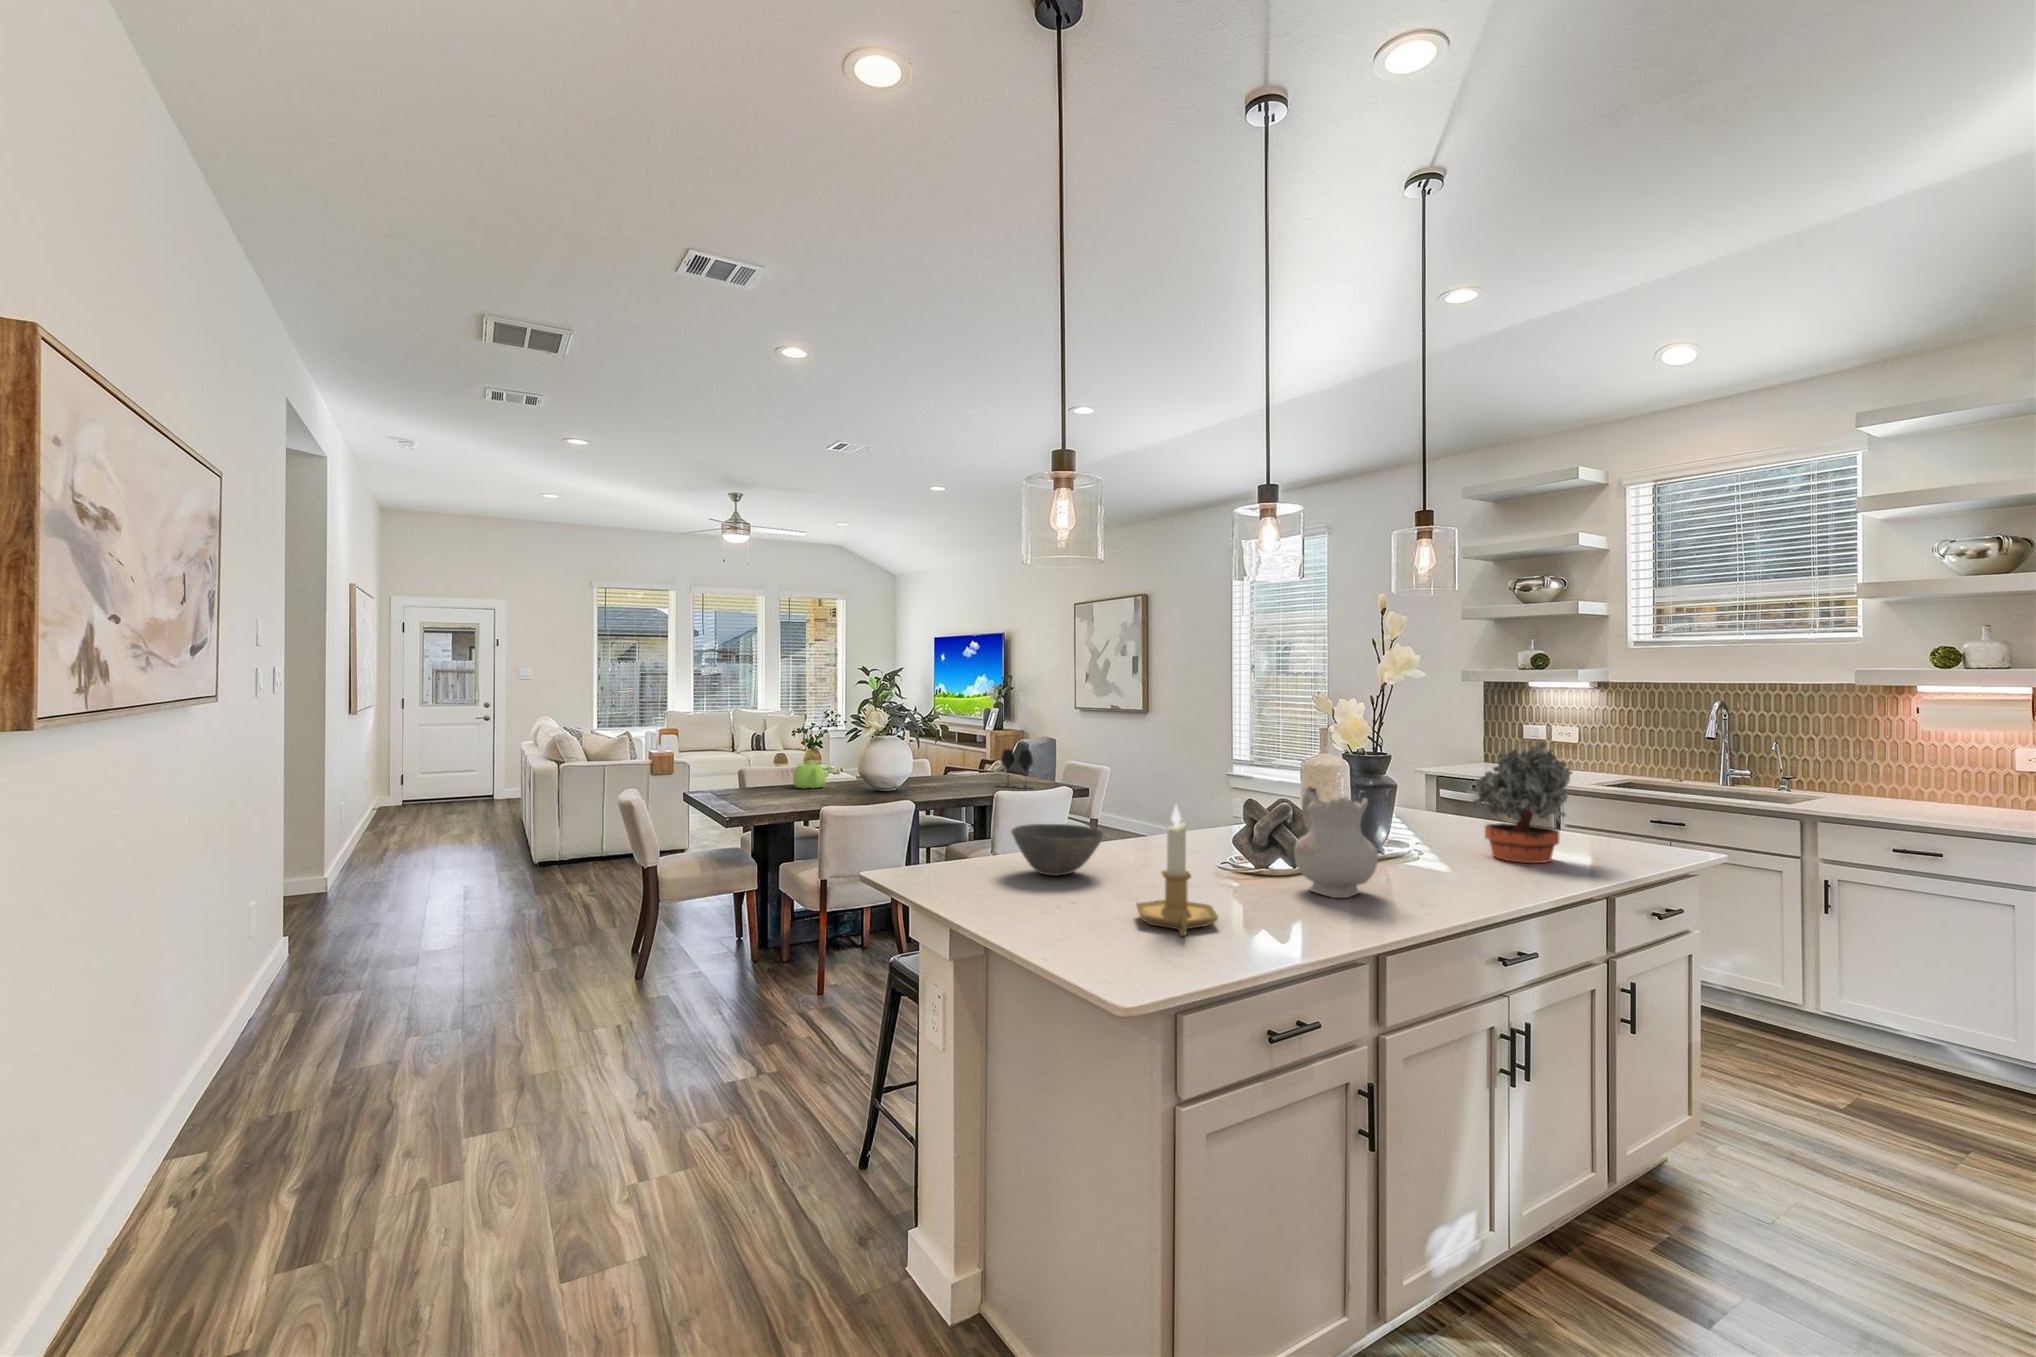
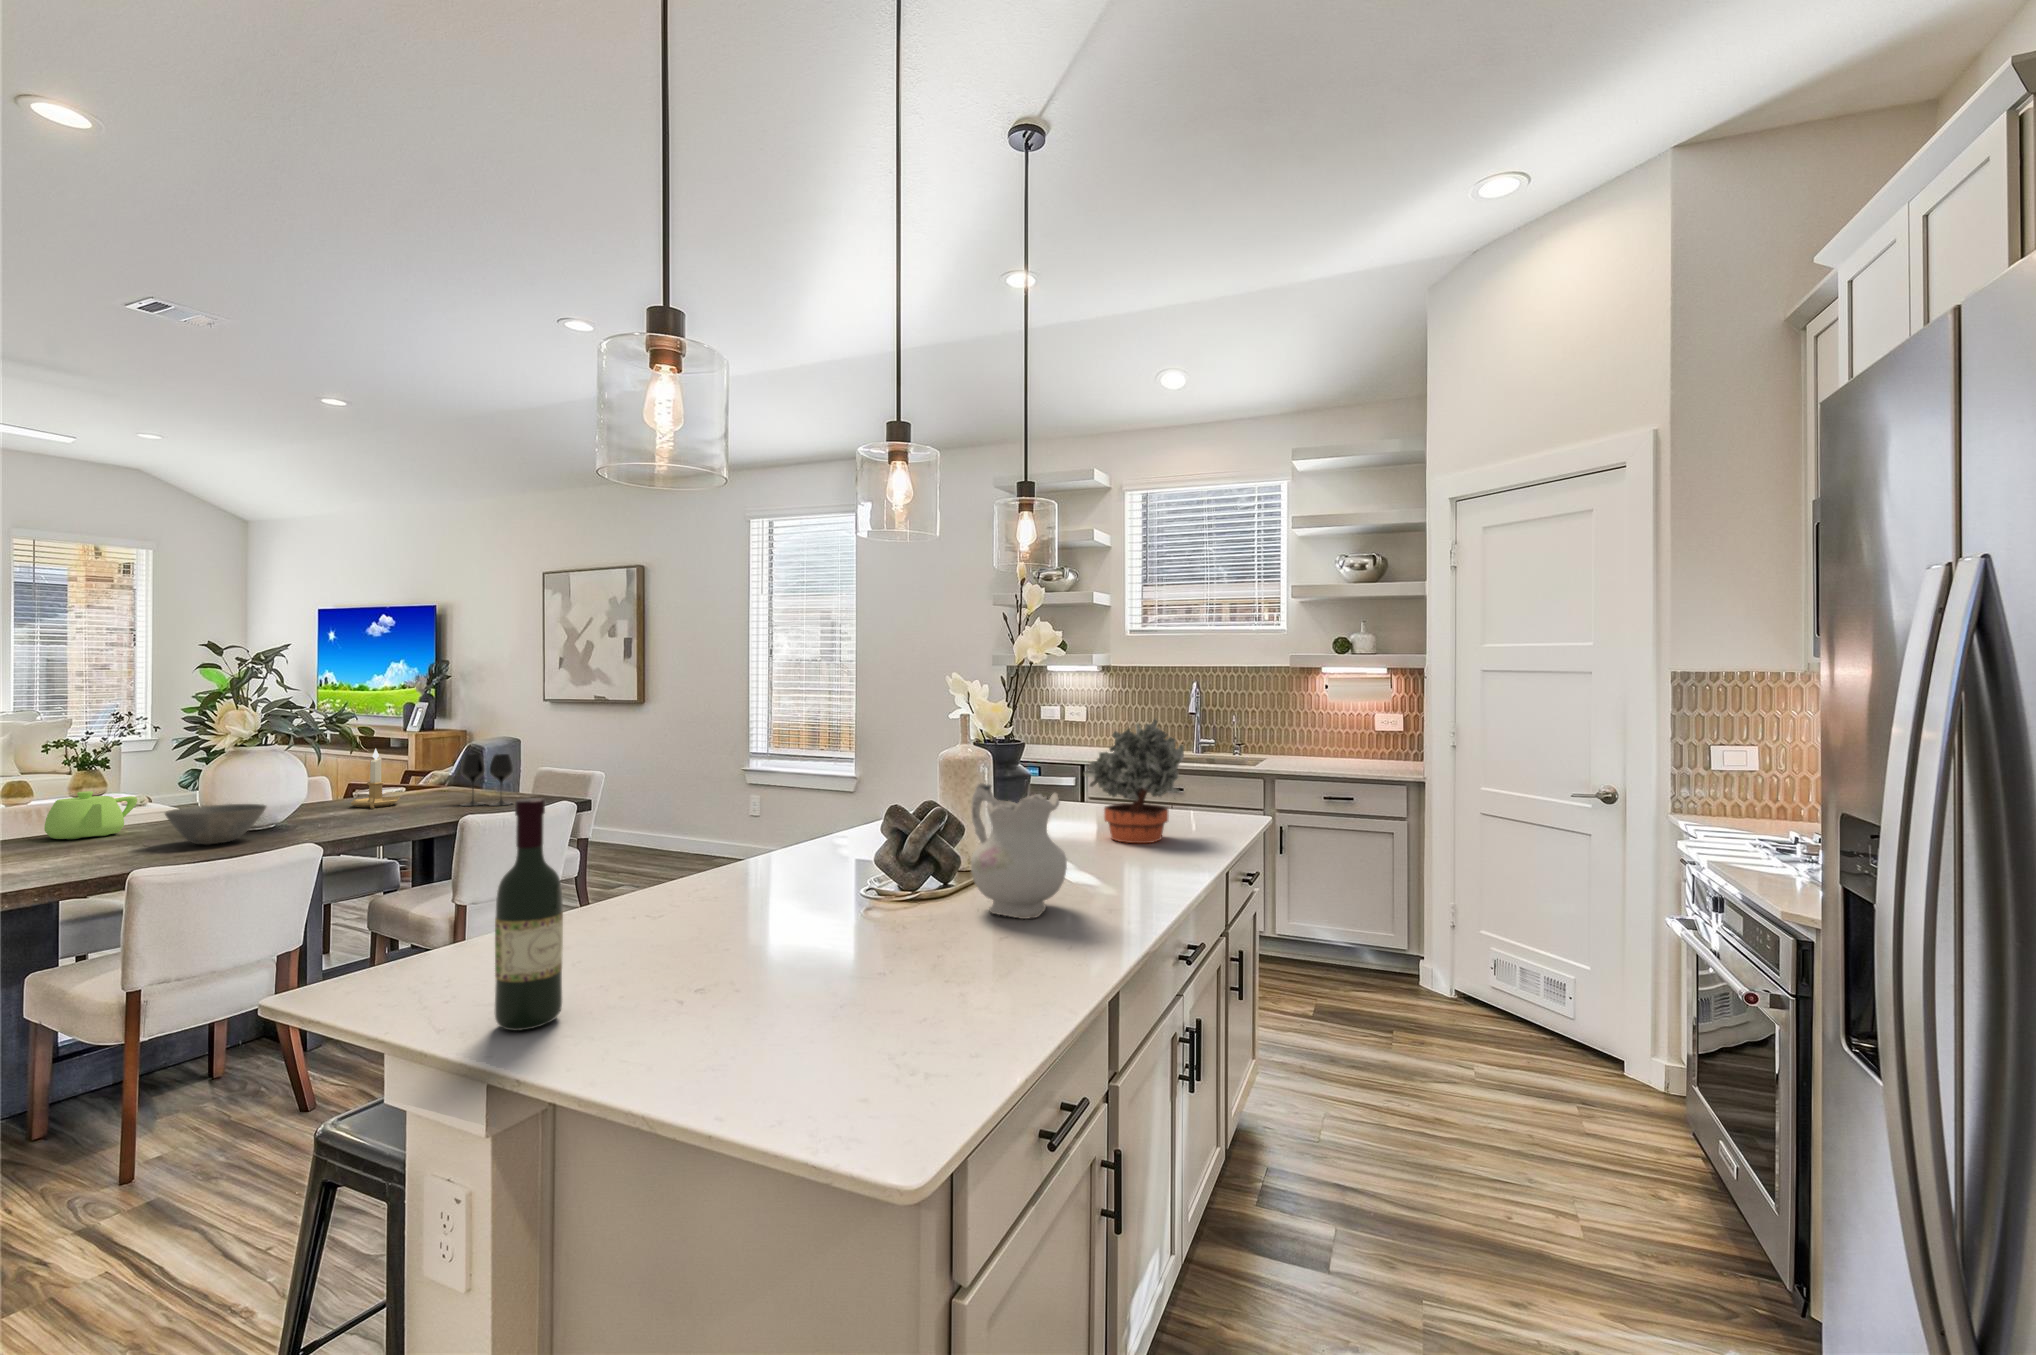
wine bottle: none [965,770,998,901] -> present [494,798,563,1031]
candlestick: present [1136,806,1218,936] -> present [351,749,399,809]
bowl: present [1011,824,1105,876] -> present [165,804,266,845]

